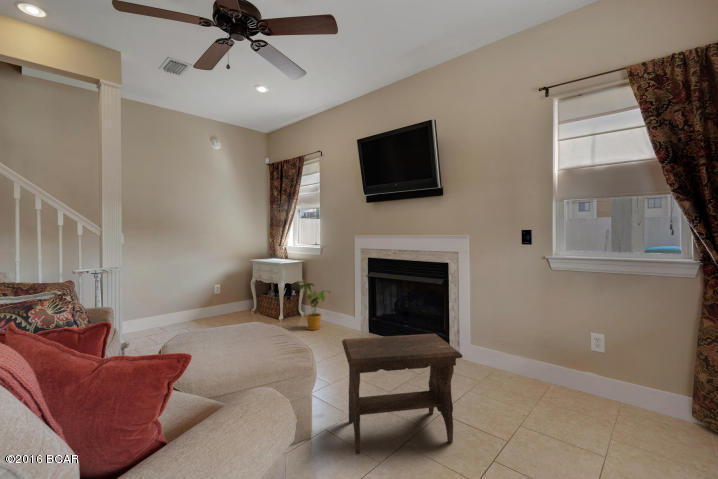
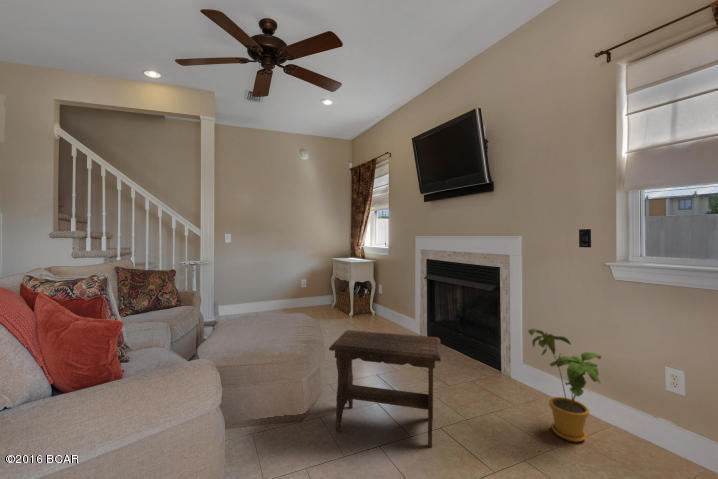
house plant: present [296,281,330,330] -> present [528,329,601,442]

